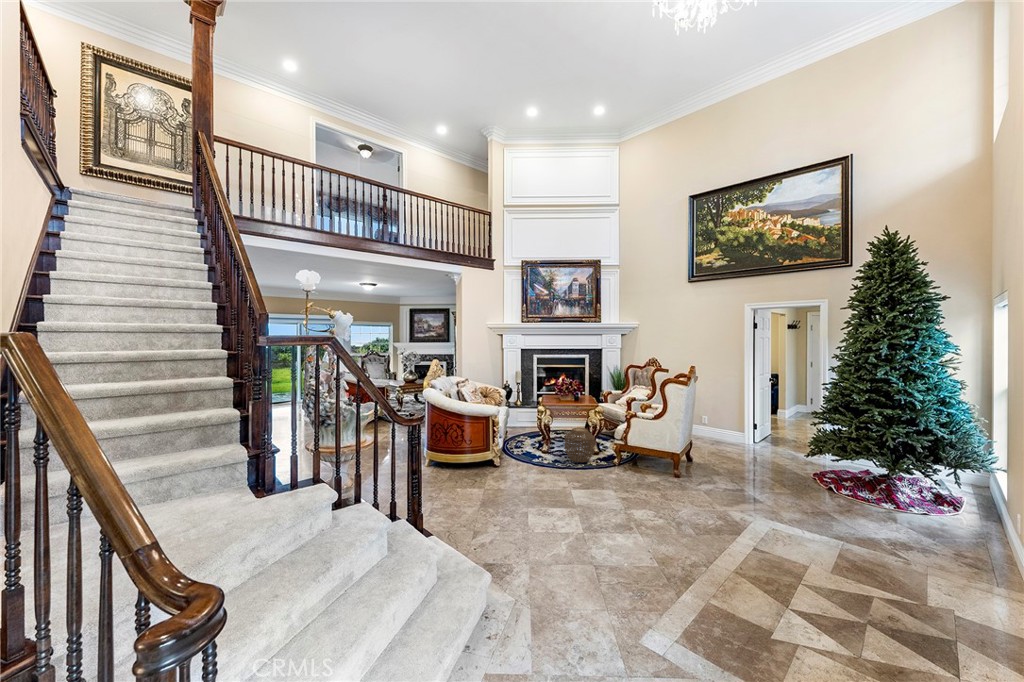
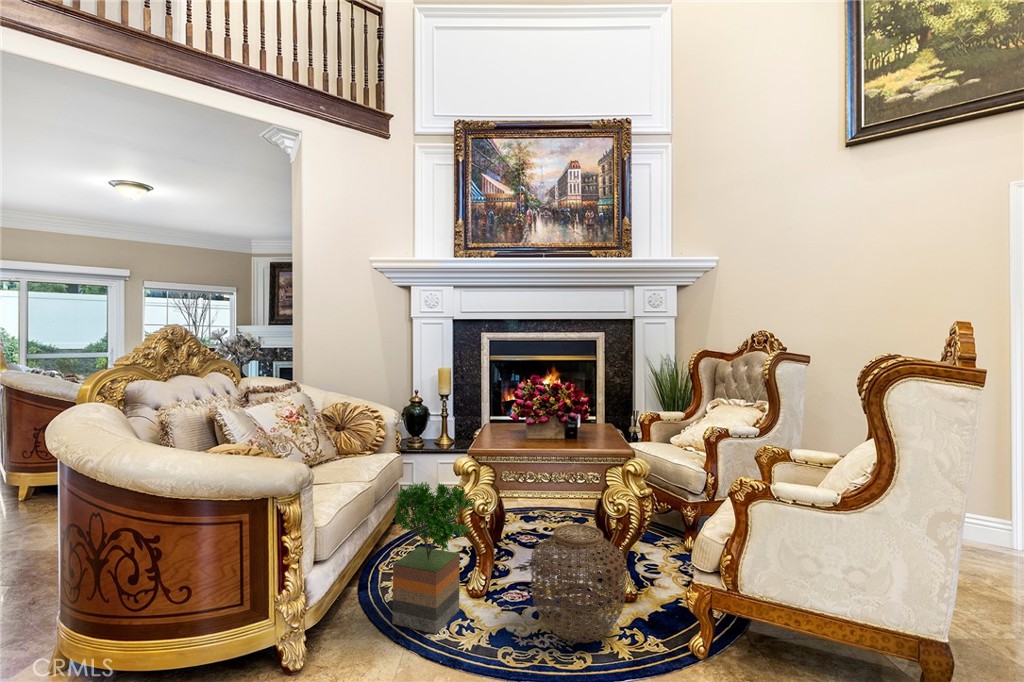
potted tree: none [519,414,546,460] -> present [392,482,475,634]

